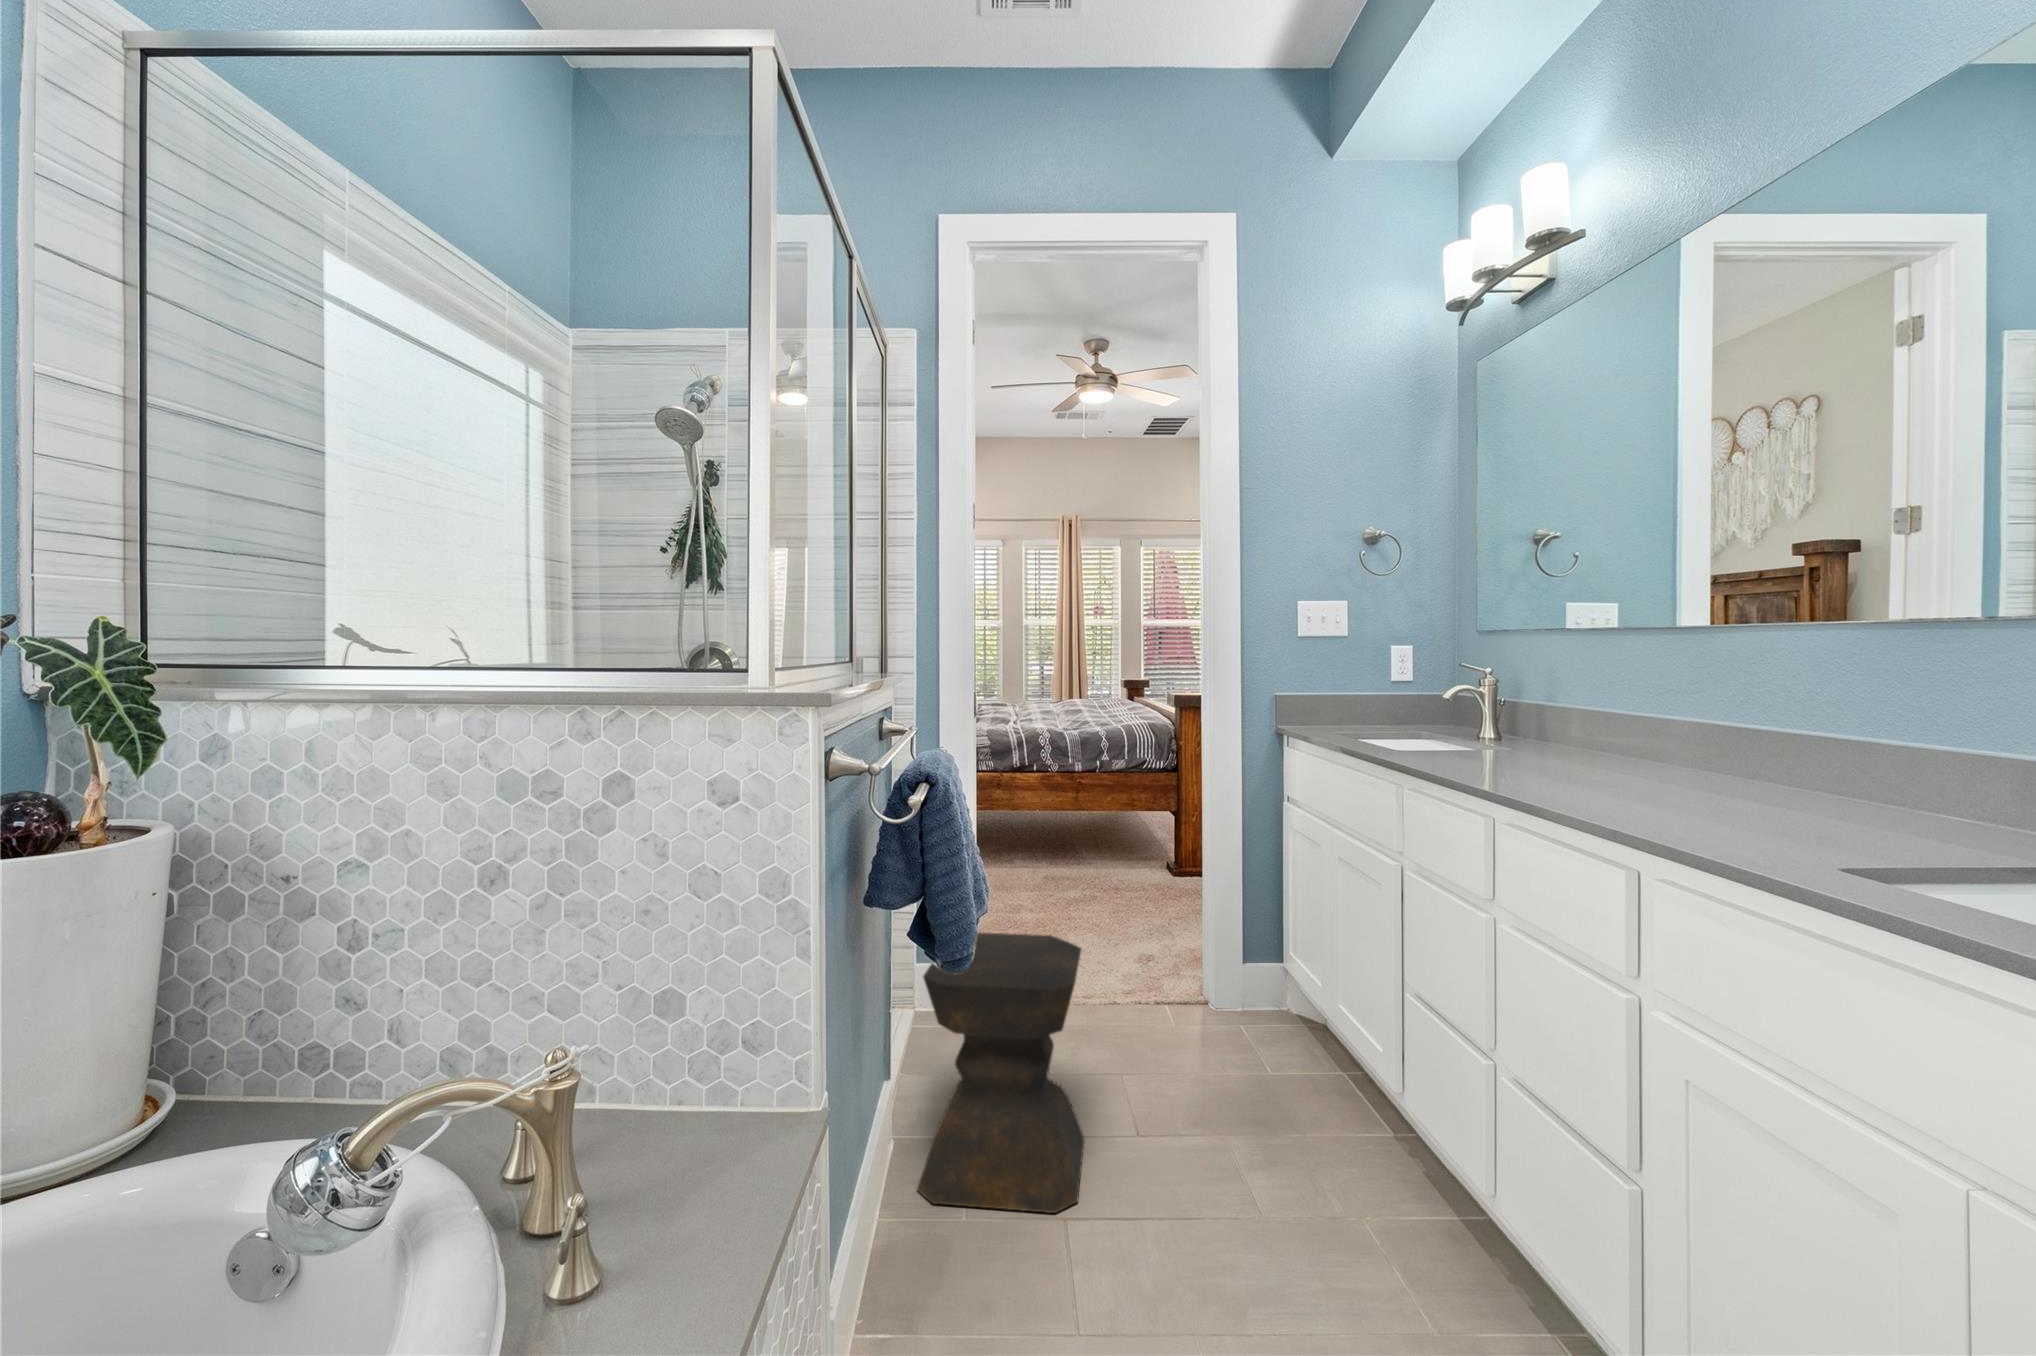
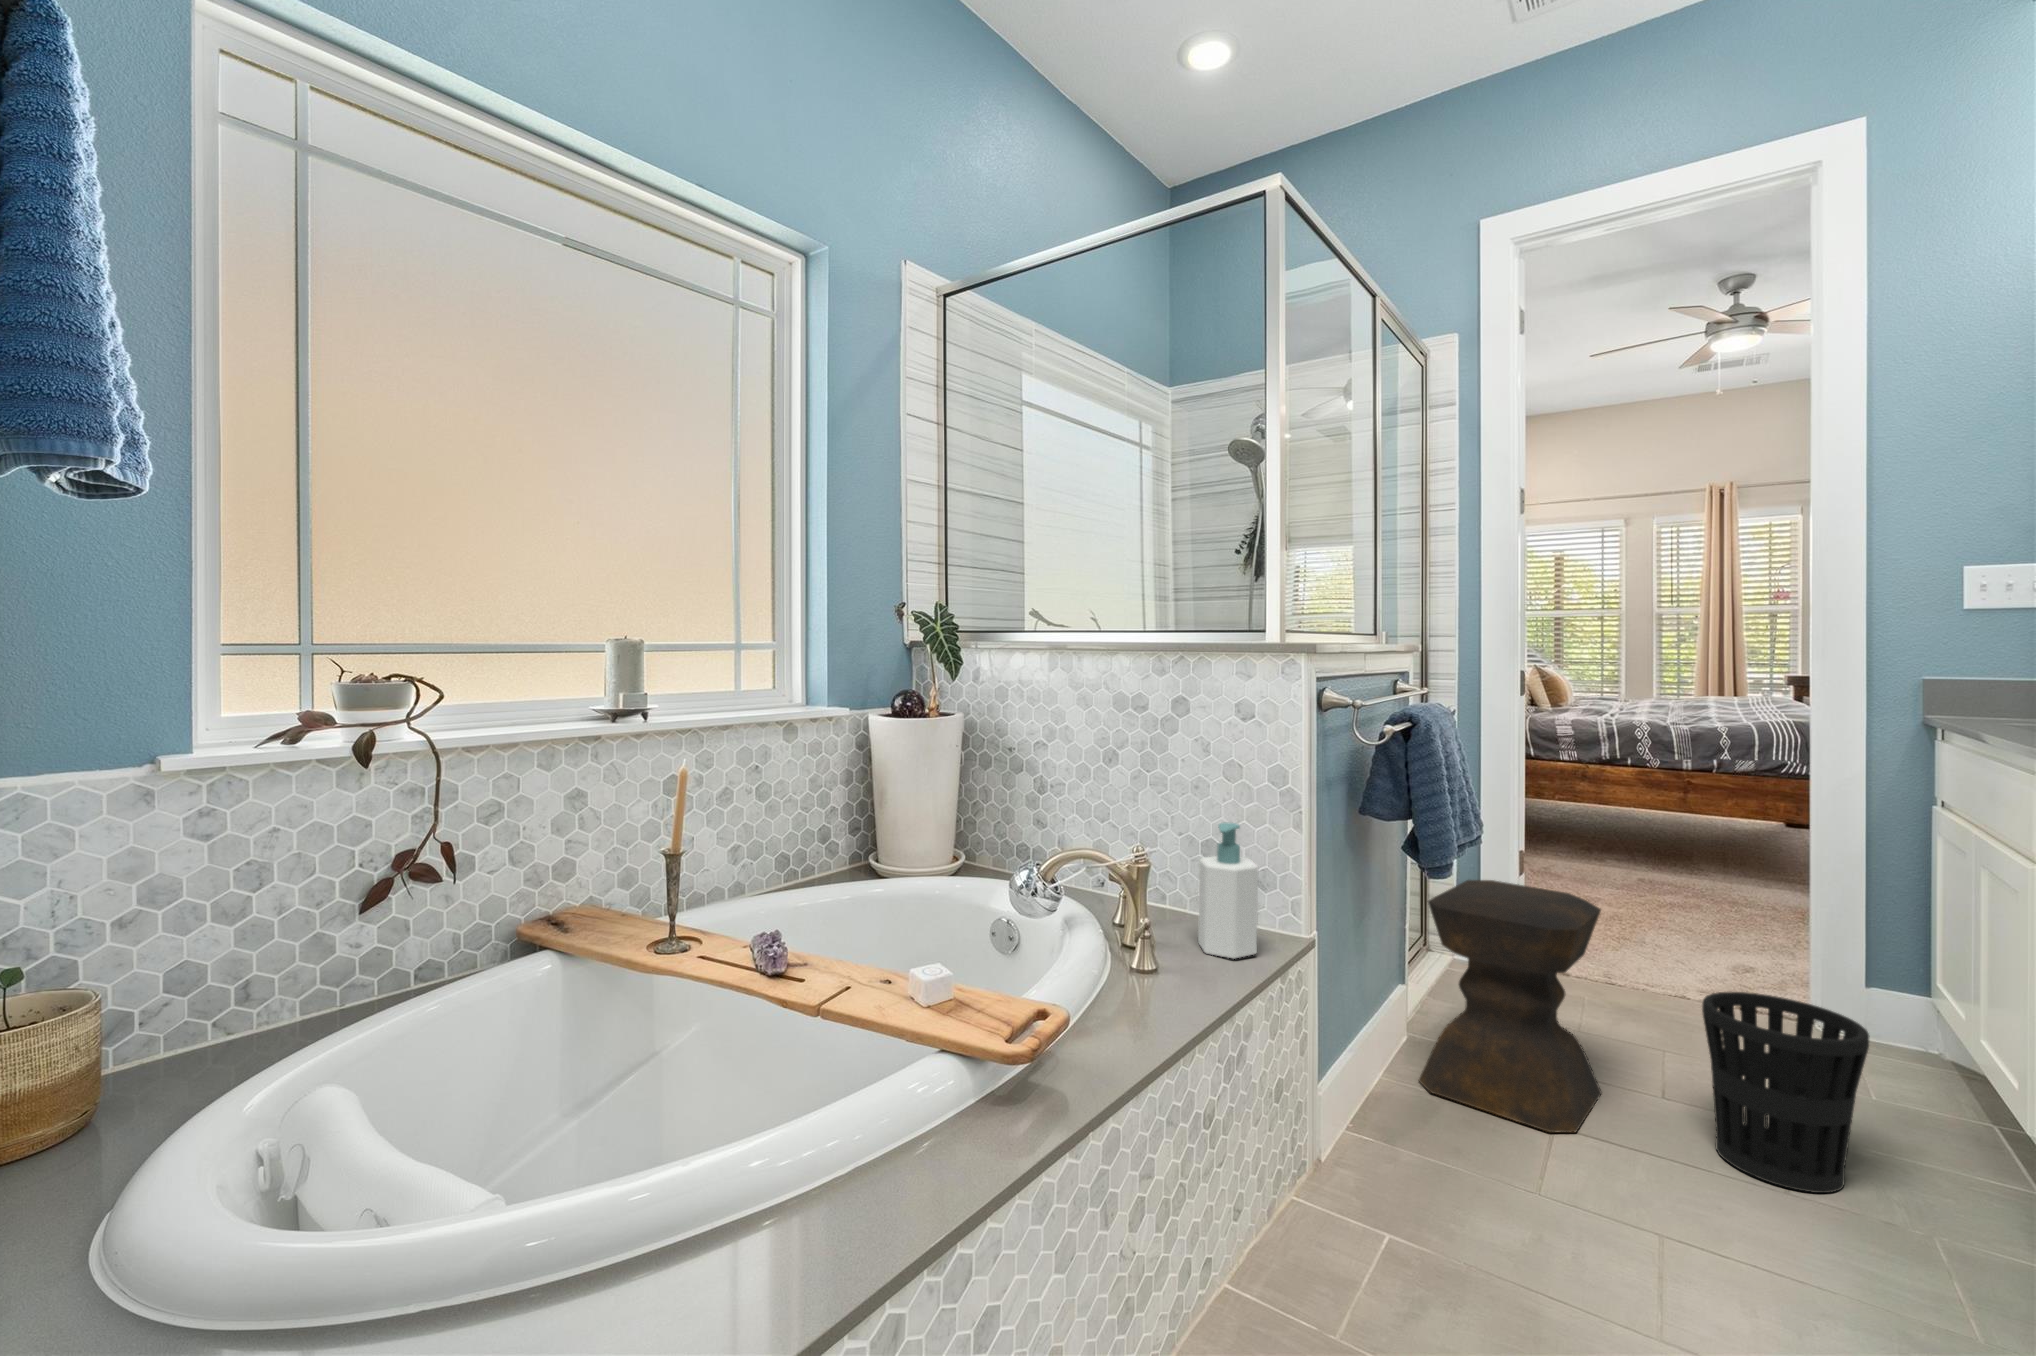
soap bottle: none [663,971,758,1192] -> present [1198,823,1258,958]
wastebasket: none [1173,1006,1297,1198] -> present [1702,992,1870,1193]

